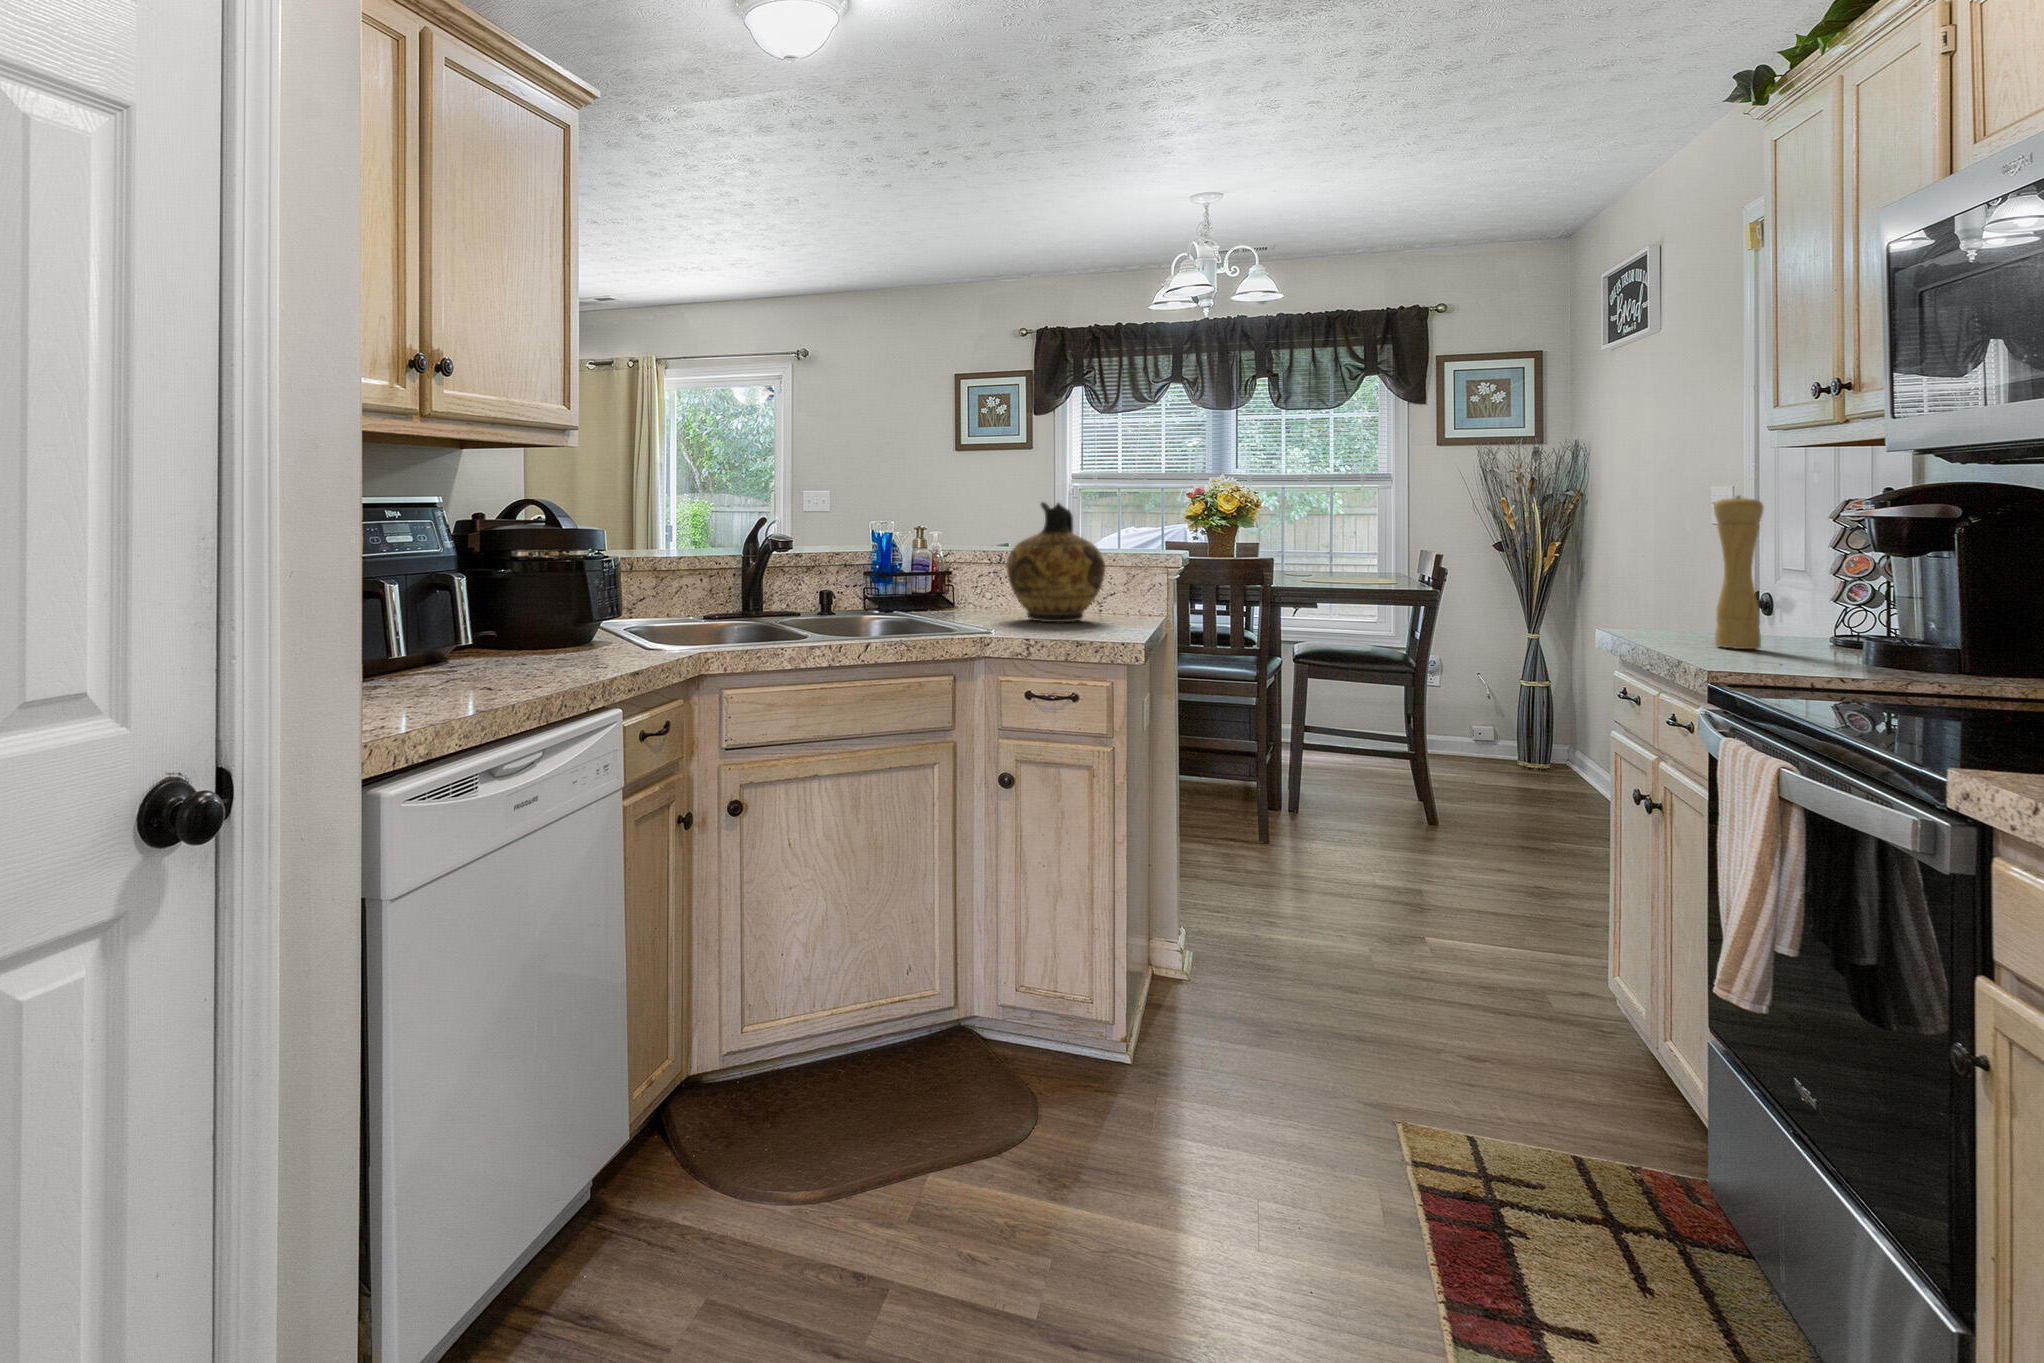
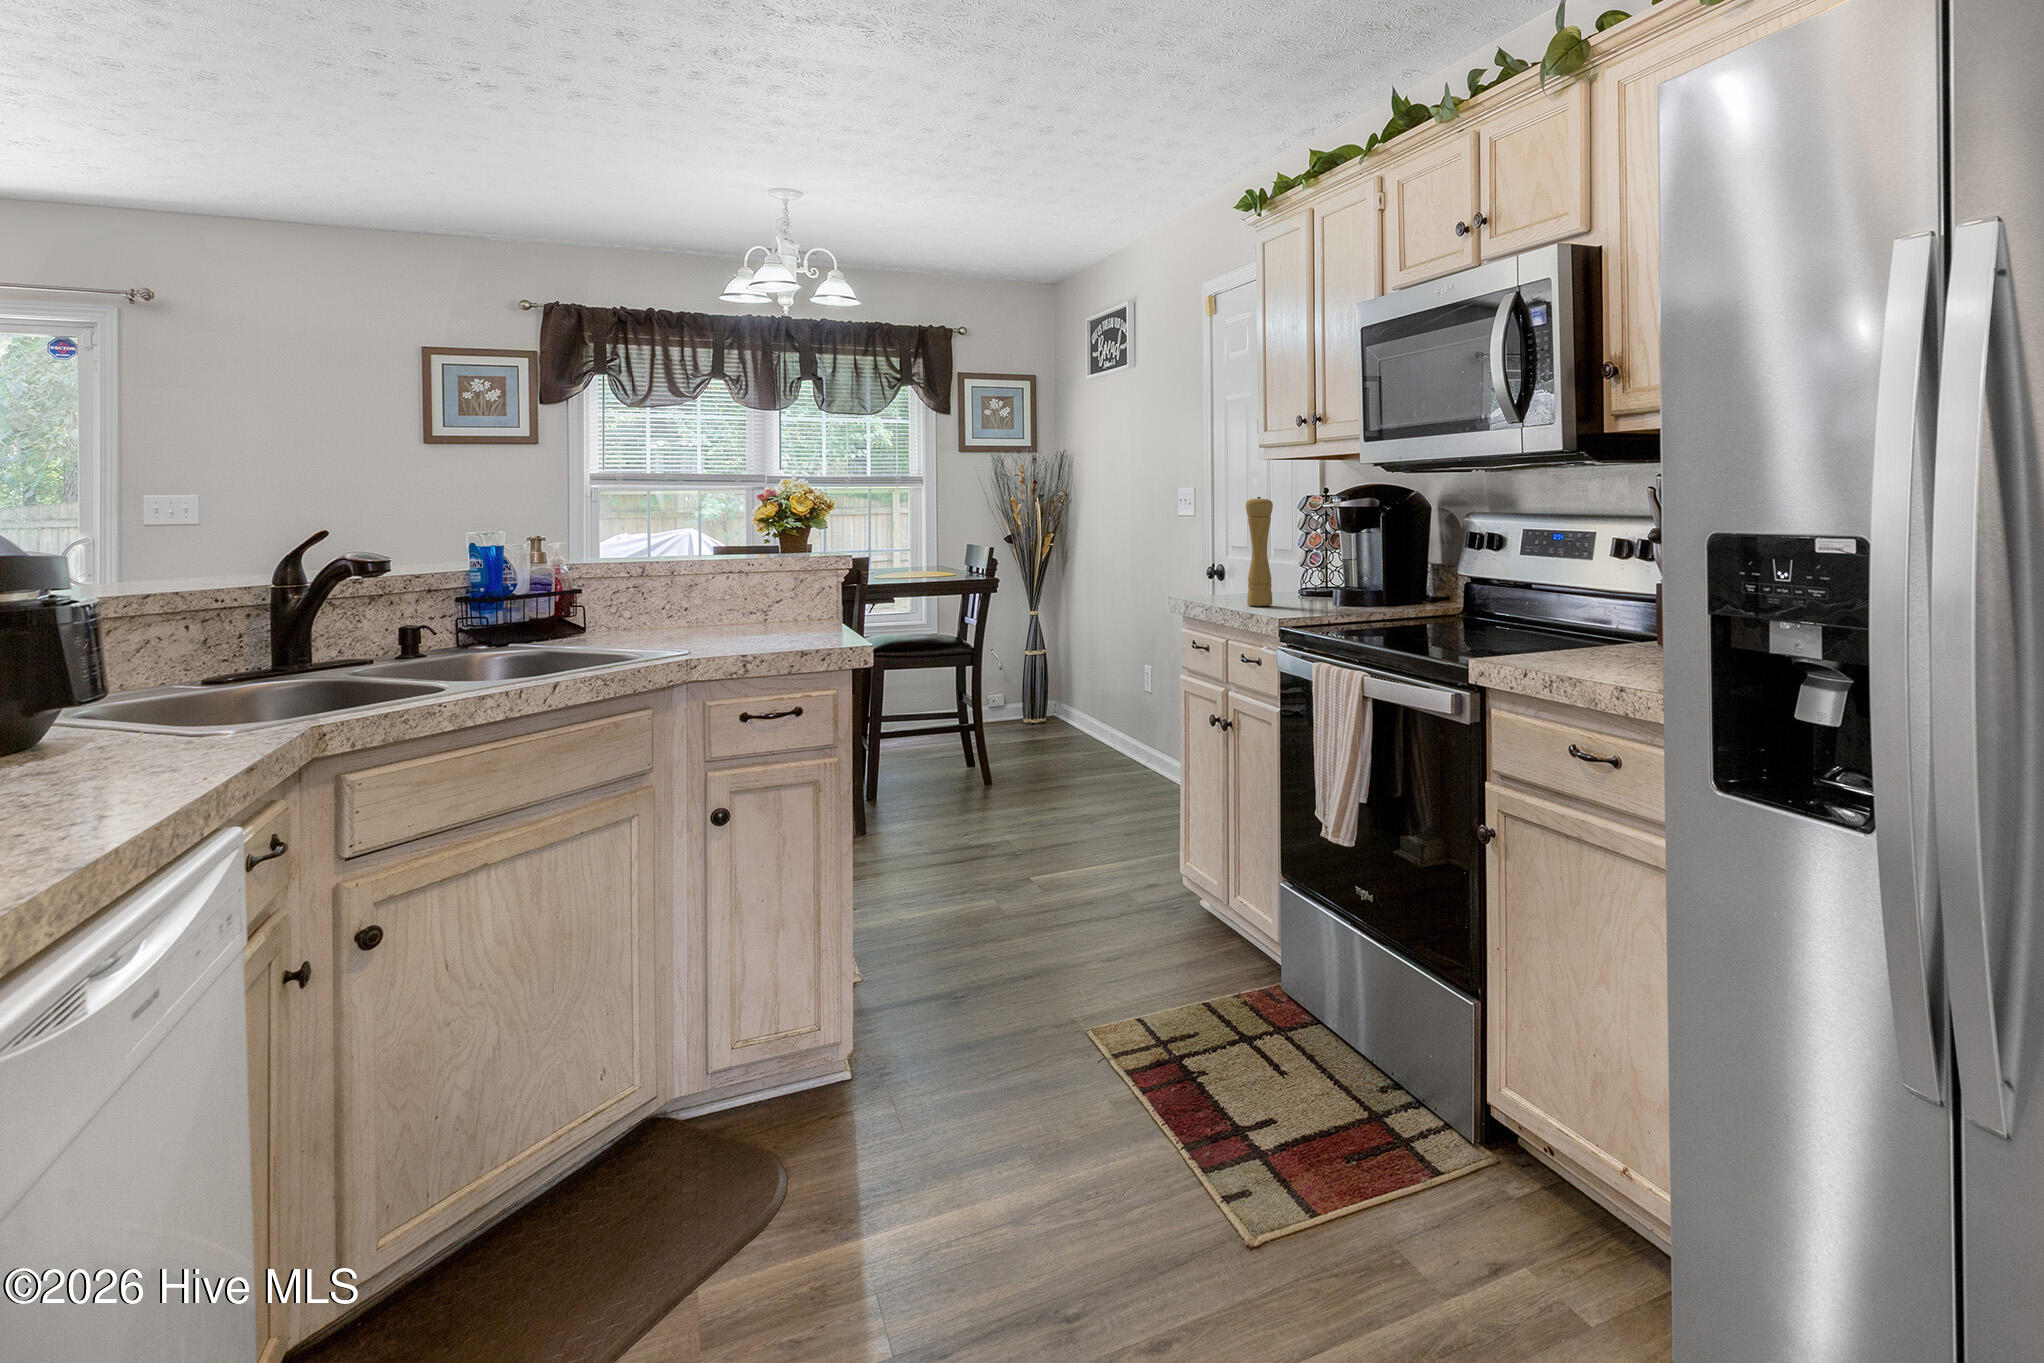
ceramic jug: present [1006,502,1105,622] -> none [660,505,776,637]

